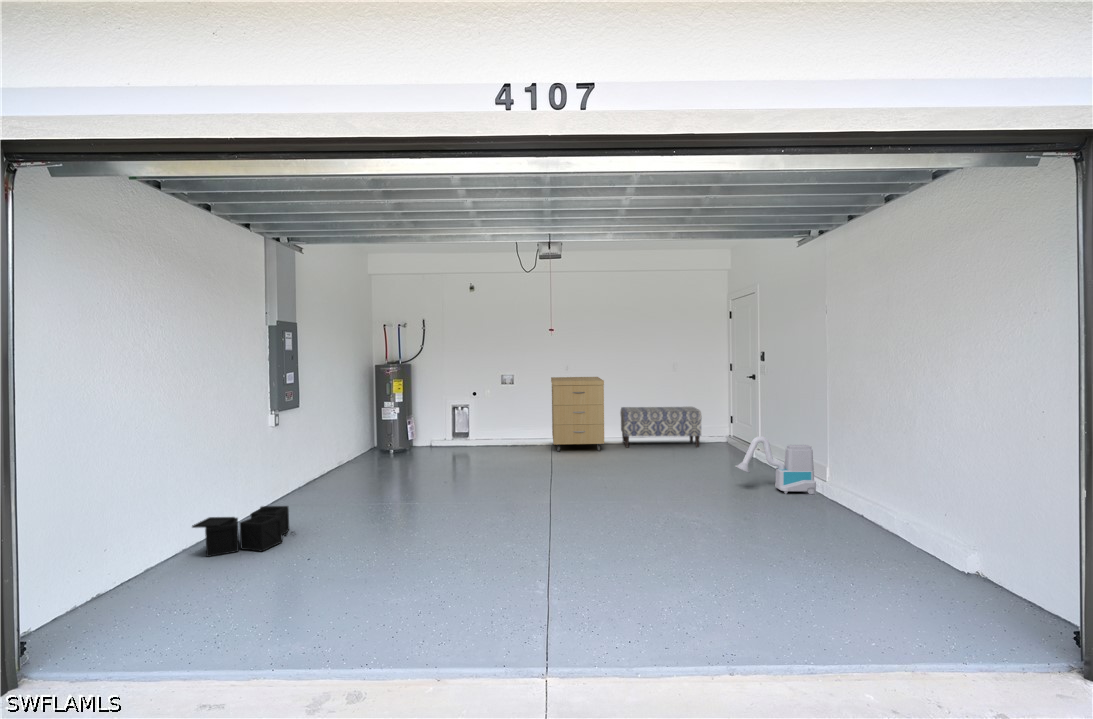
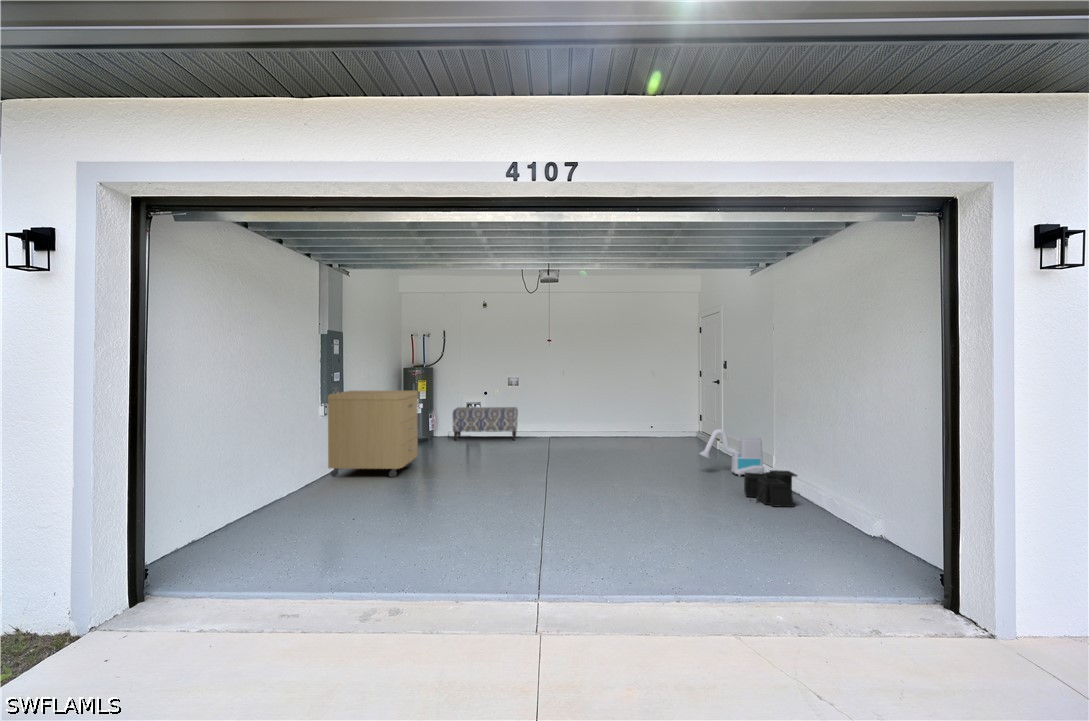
storage cabinet: present [551,377,604,451] -> present [328,390,418,477]
bench: present [621,407,702,447] -> present [452,407,518,441]
storage bin: present [192,506,289,557] -> present [744,470,797,507]

